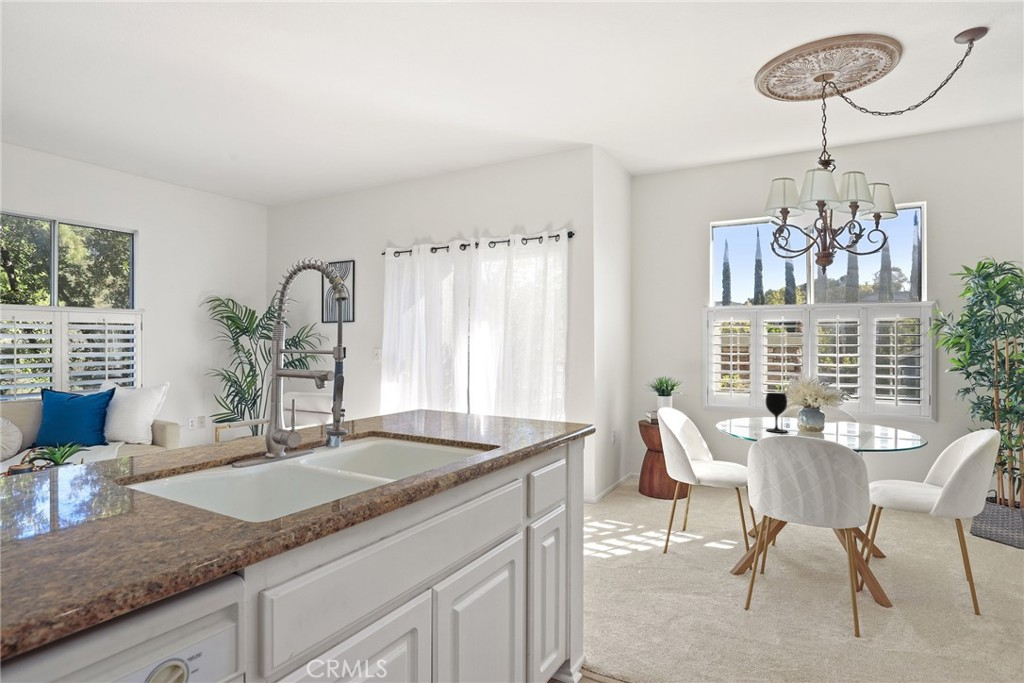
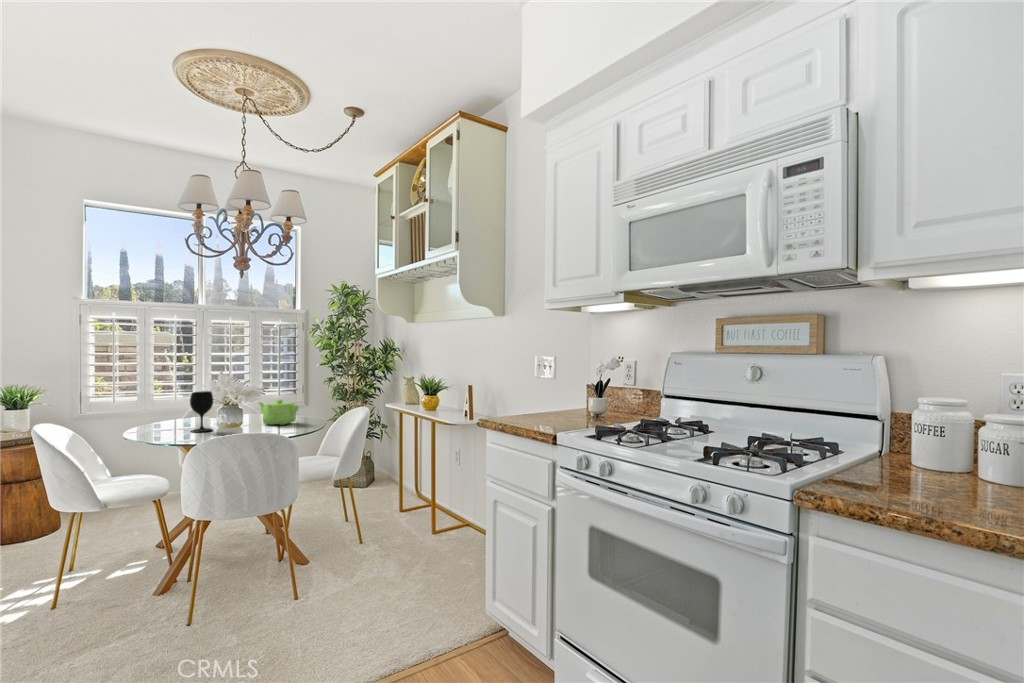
teapot: none [838,409,886,438] -> present [258,400,299,425]

